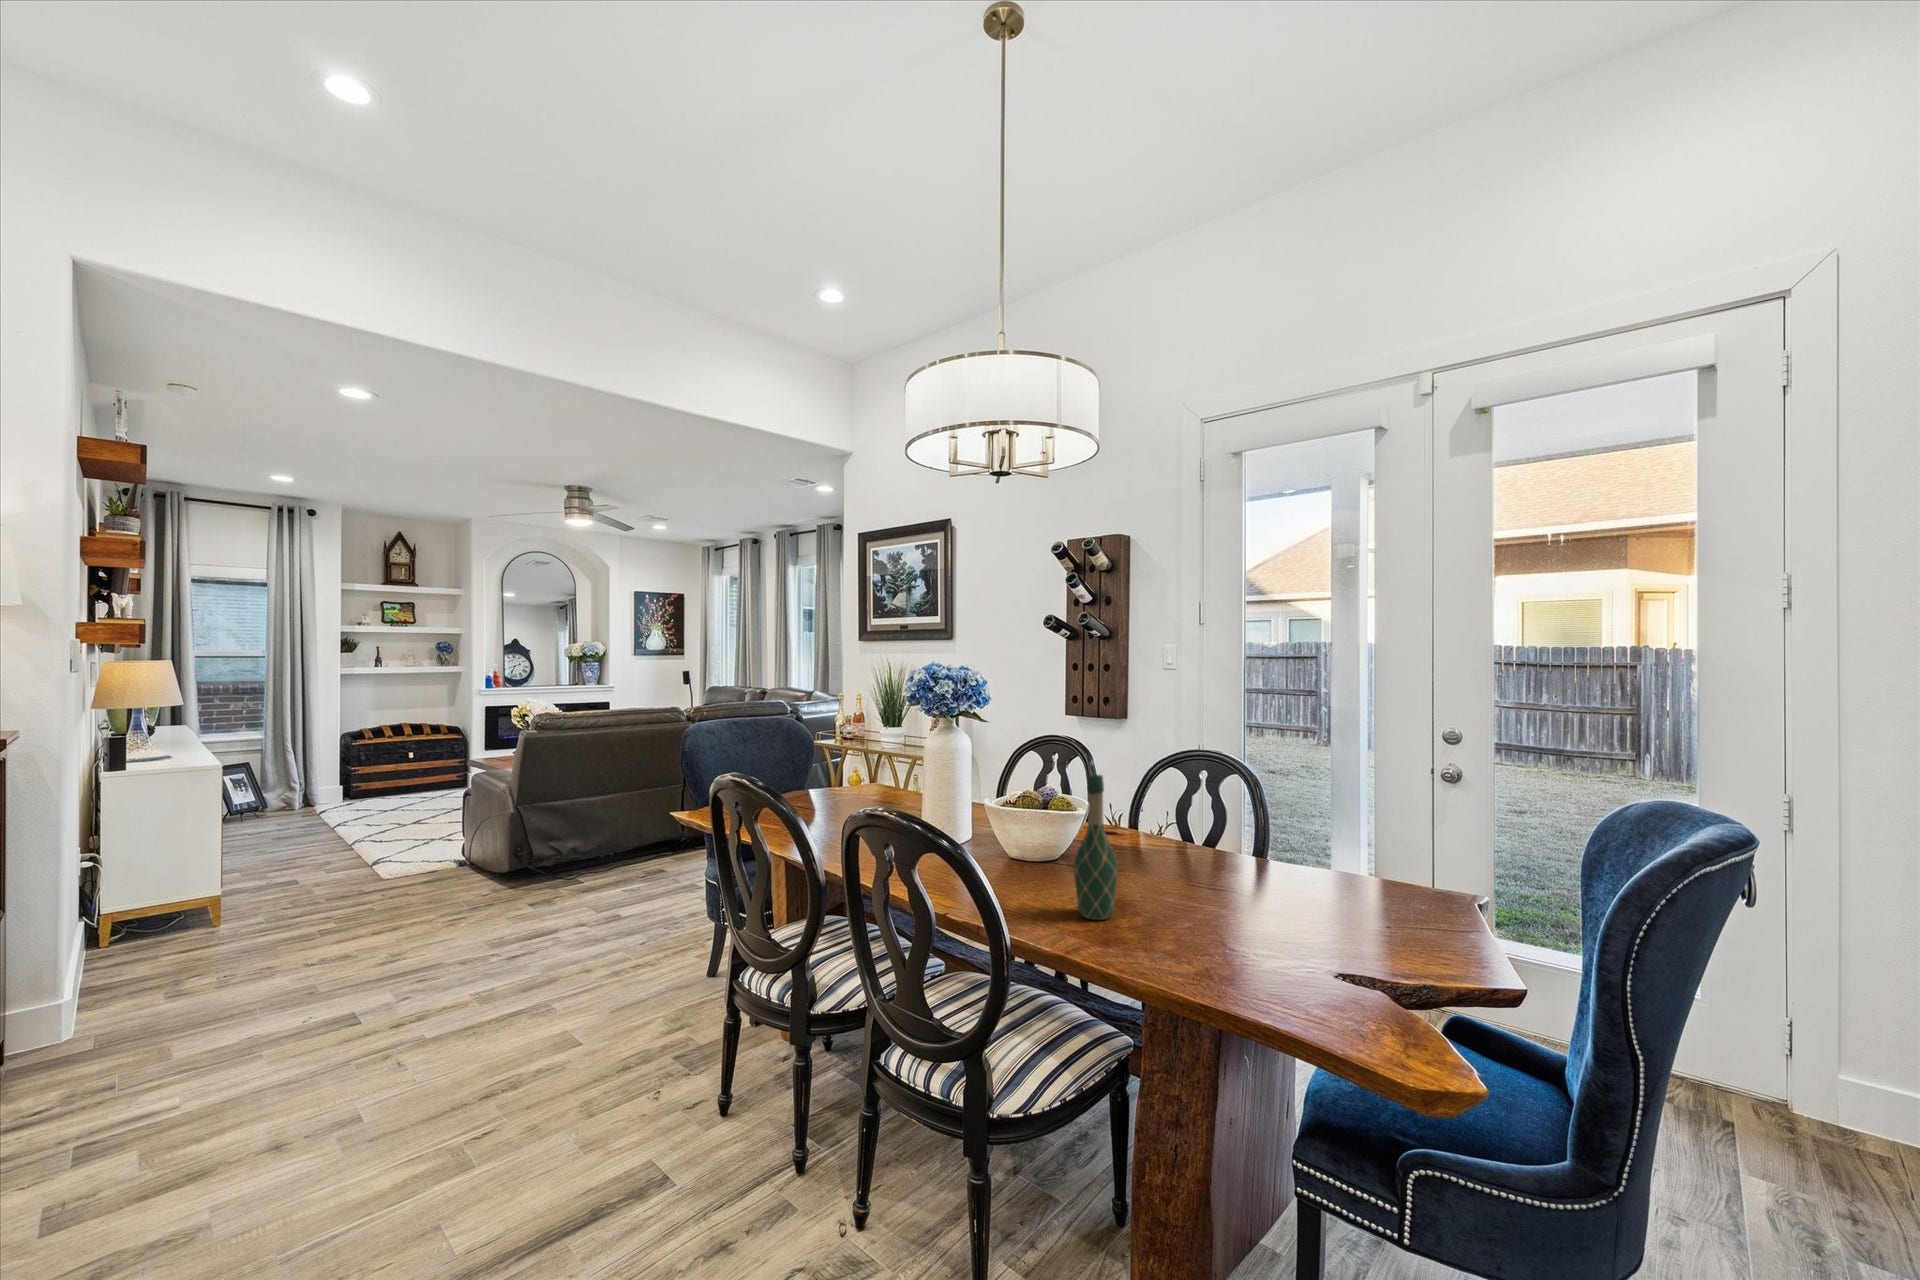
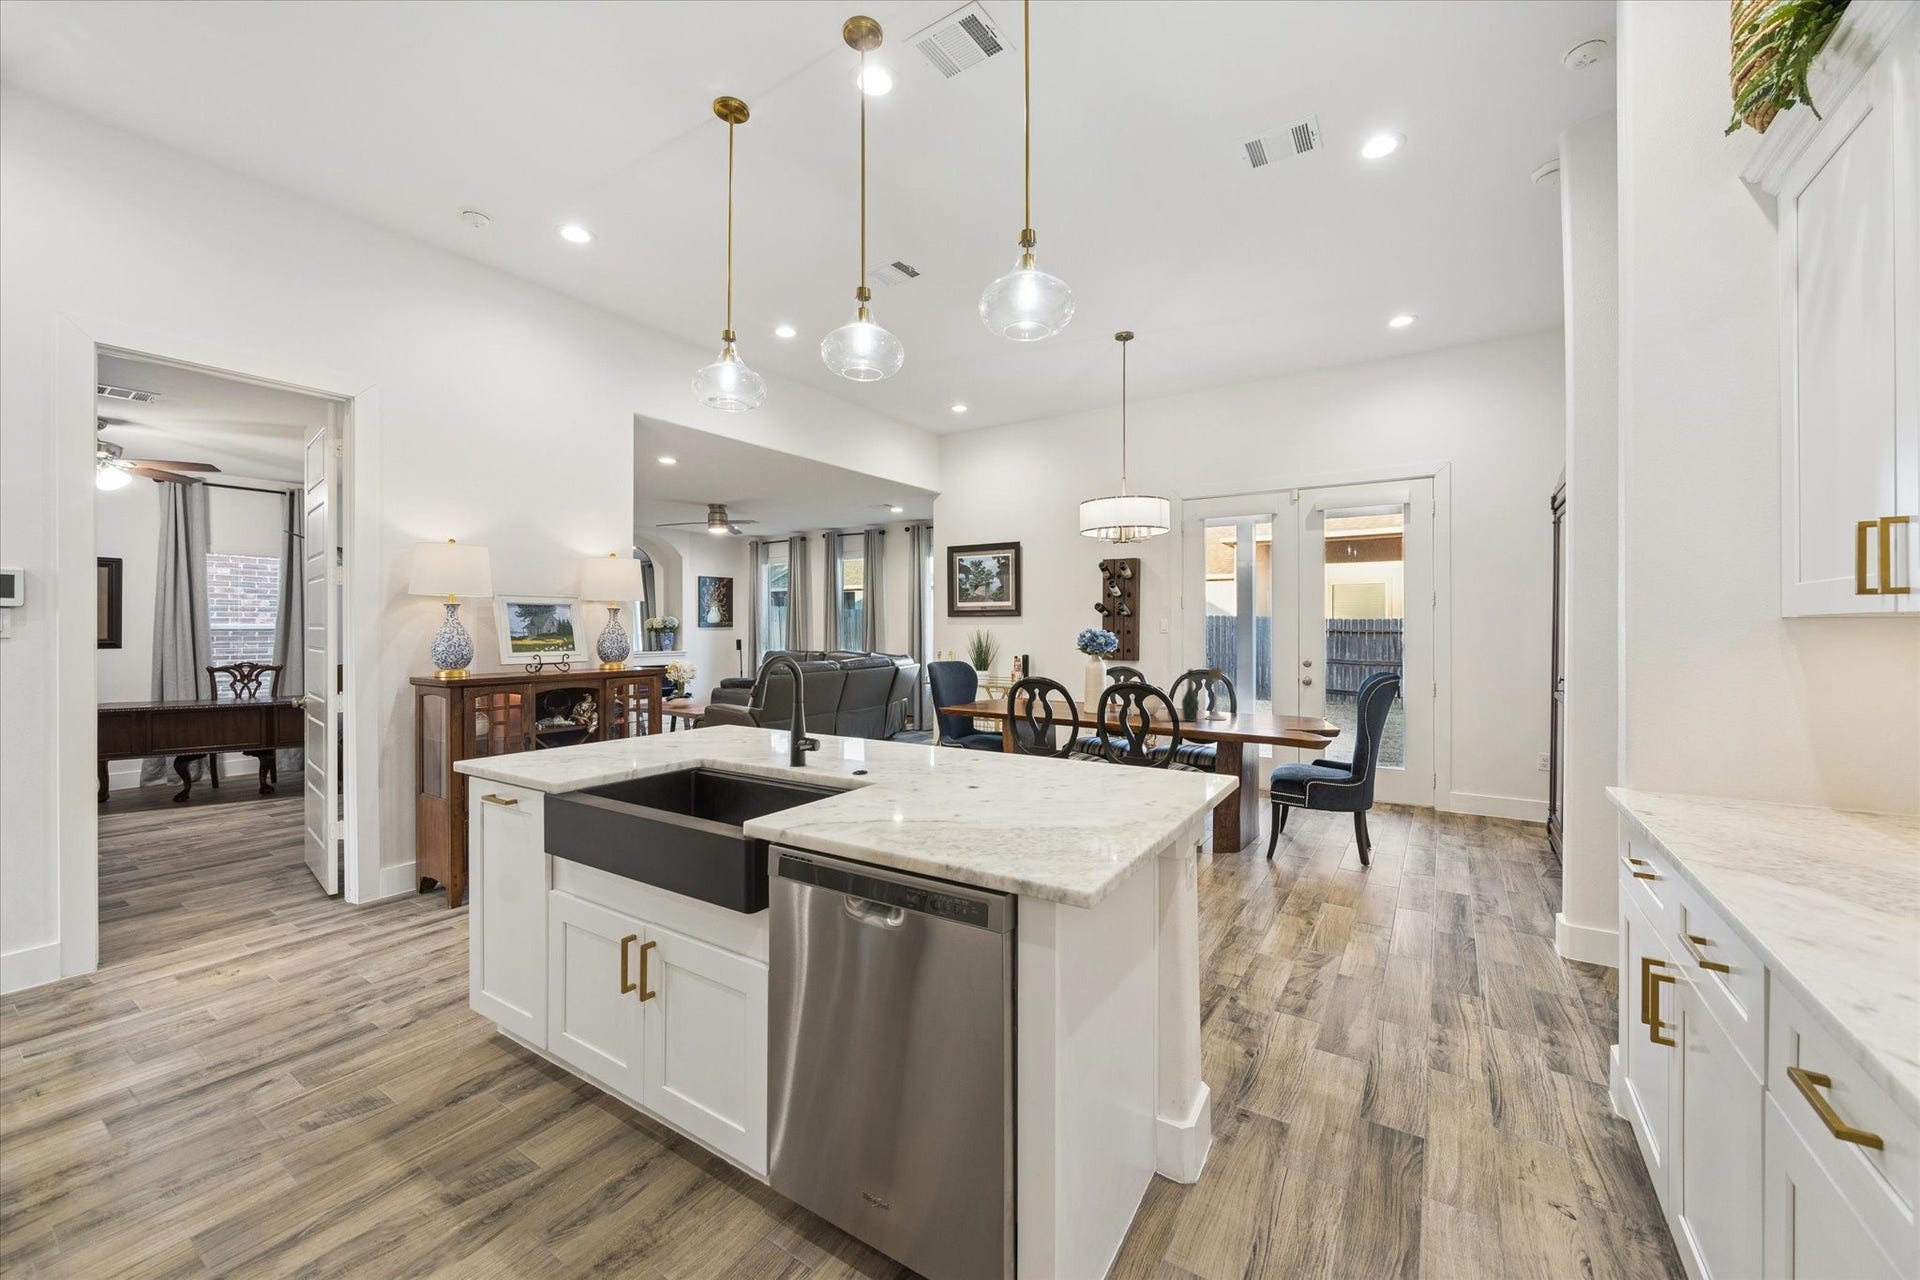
candle holder: none [1150,769,1207,913] -> present [1205,669,1226,720]

